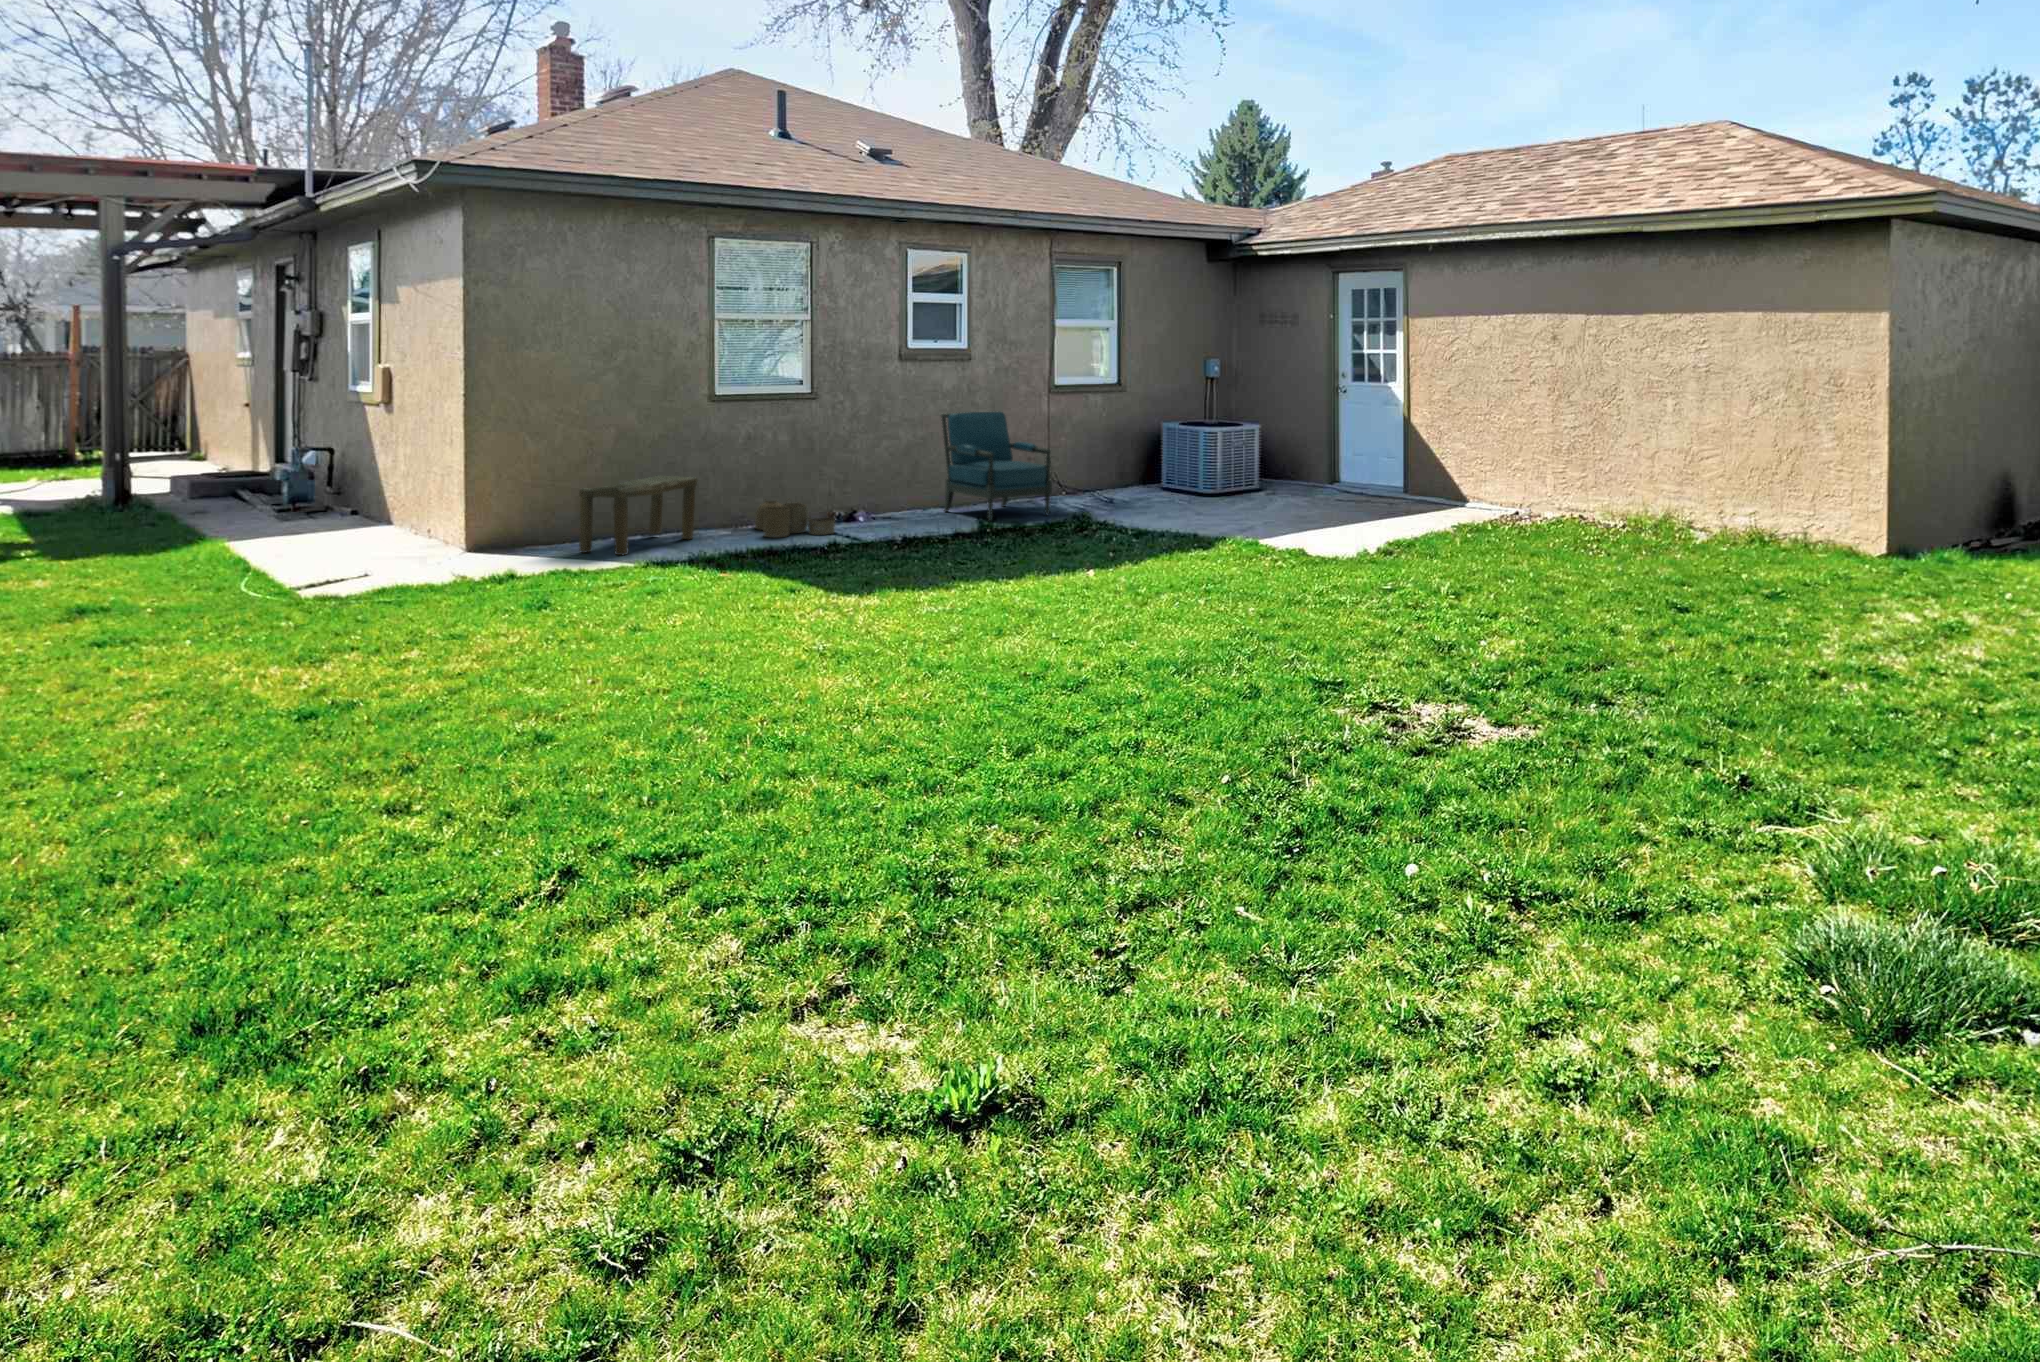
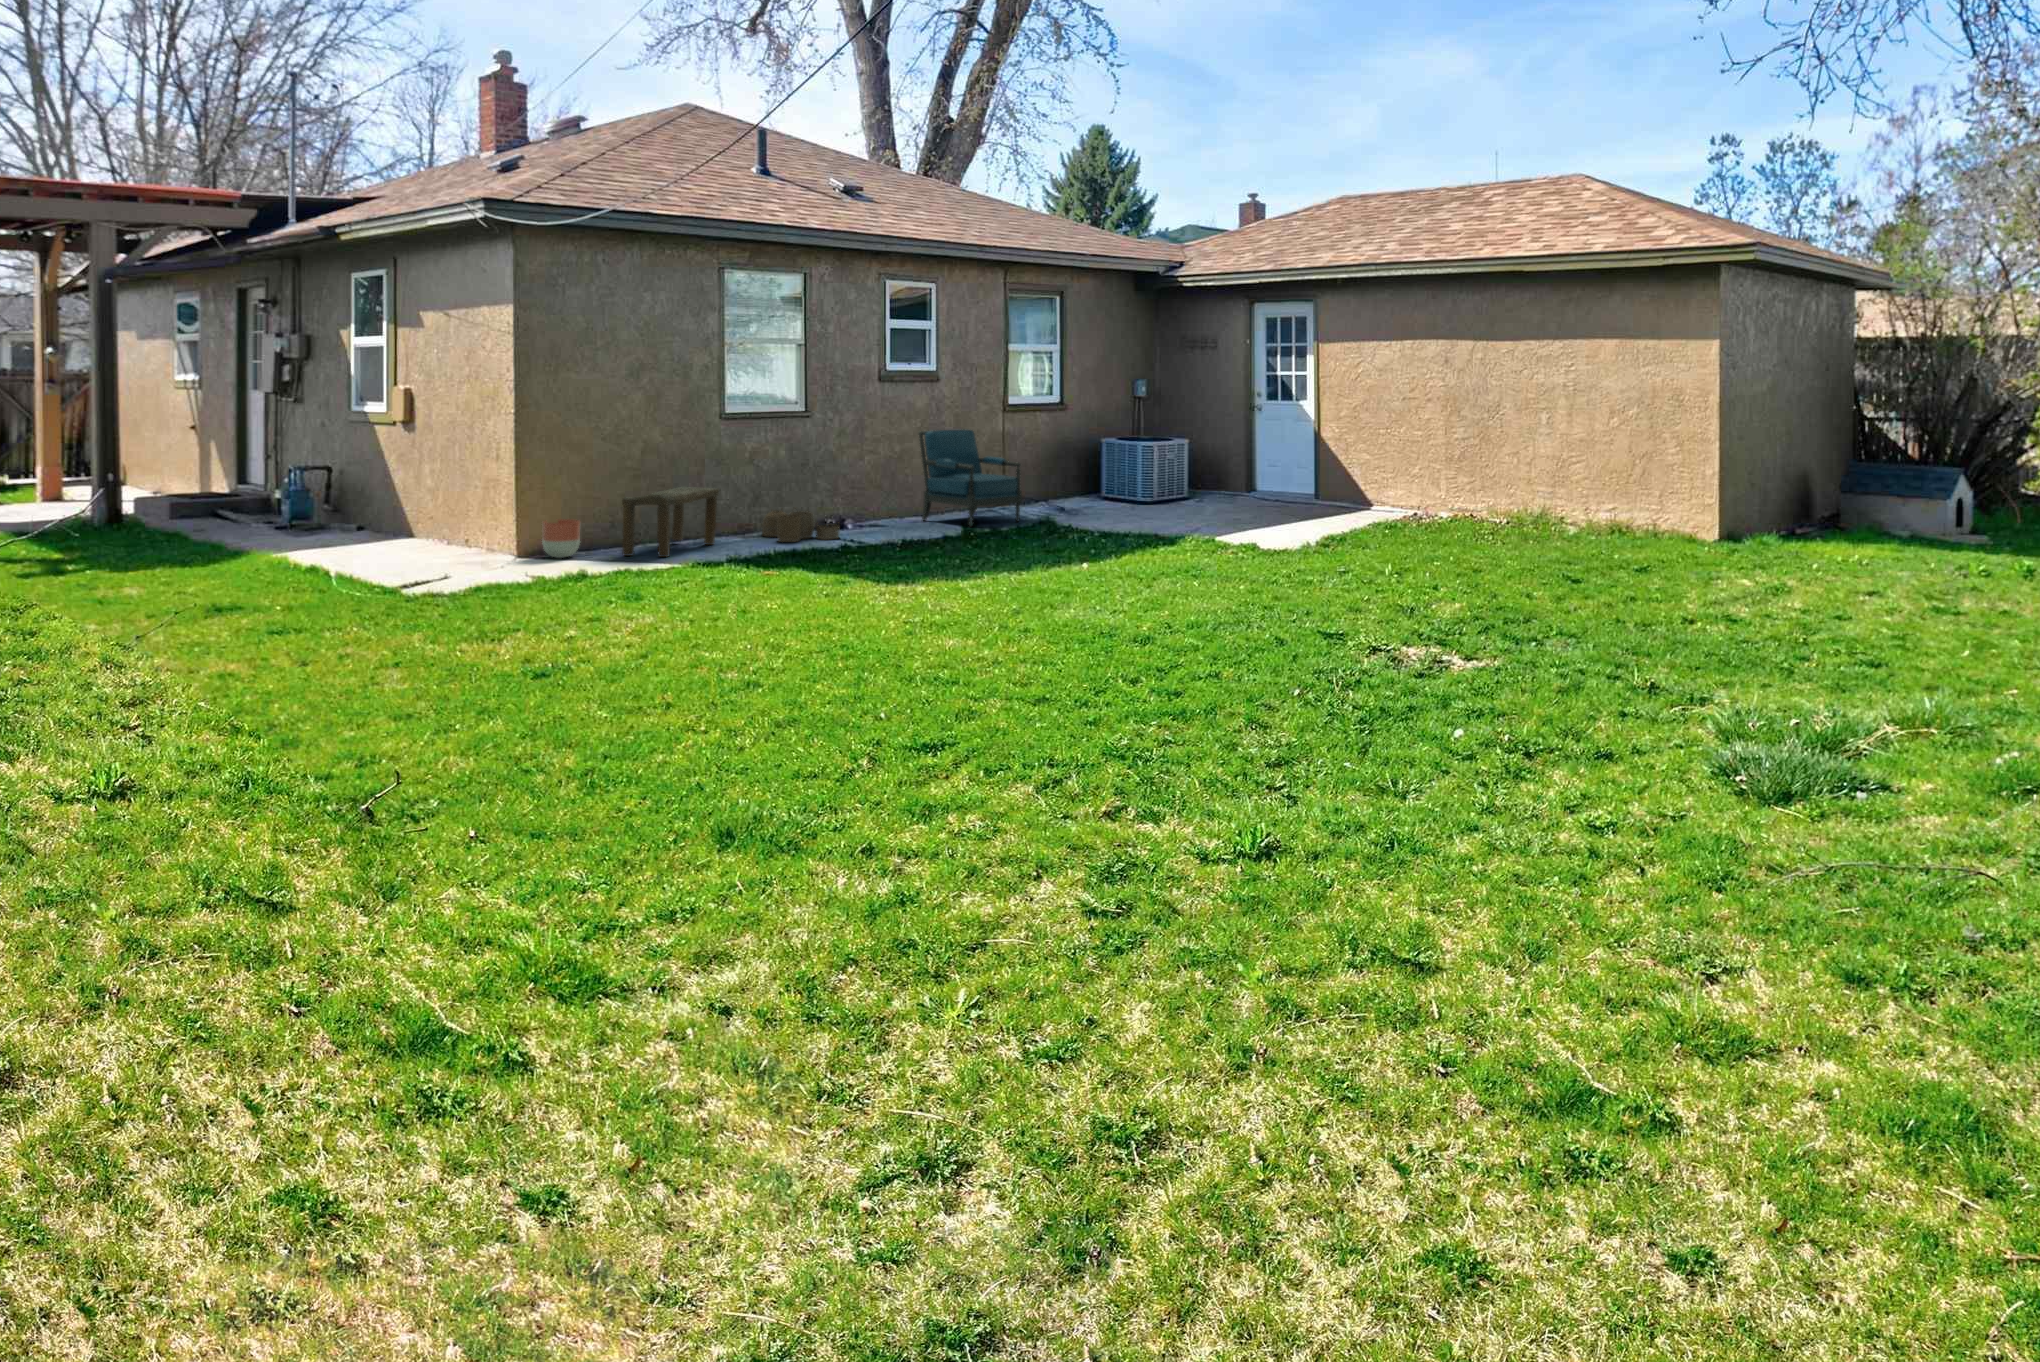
planter: none [494,511,536,553] -> present [542,519,580,558]

